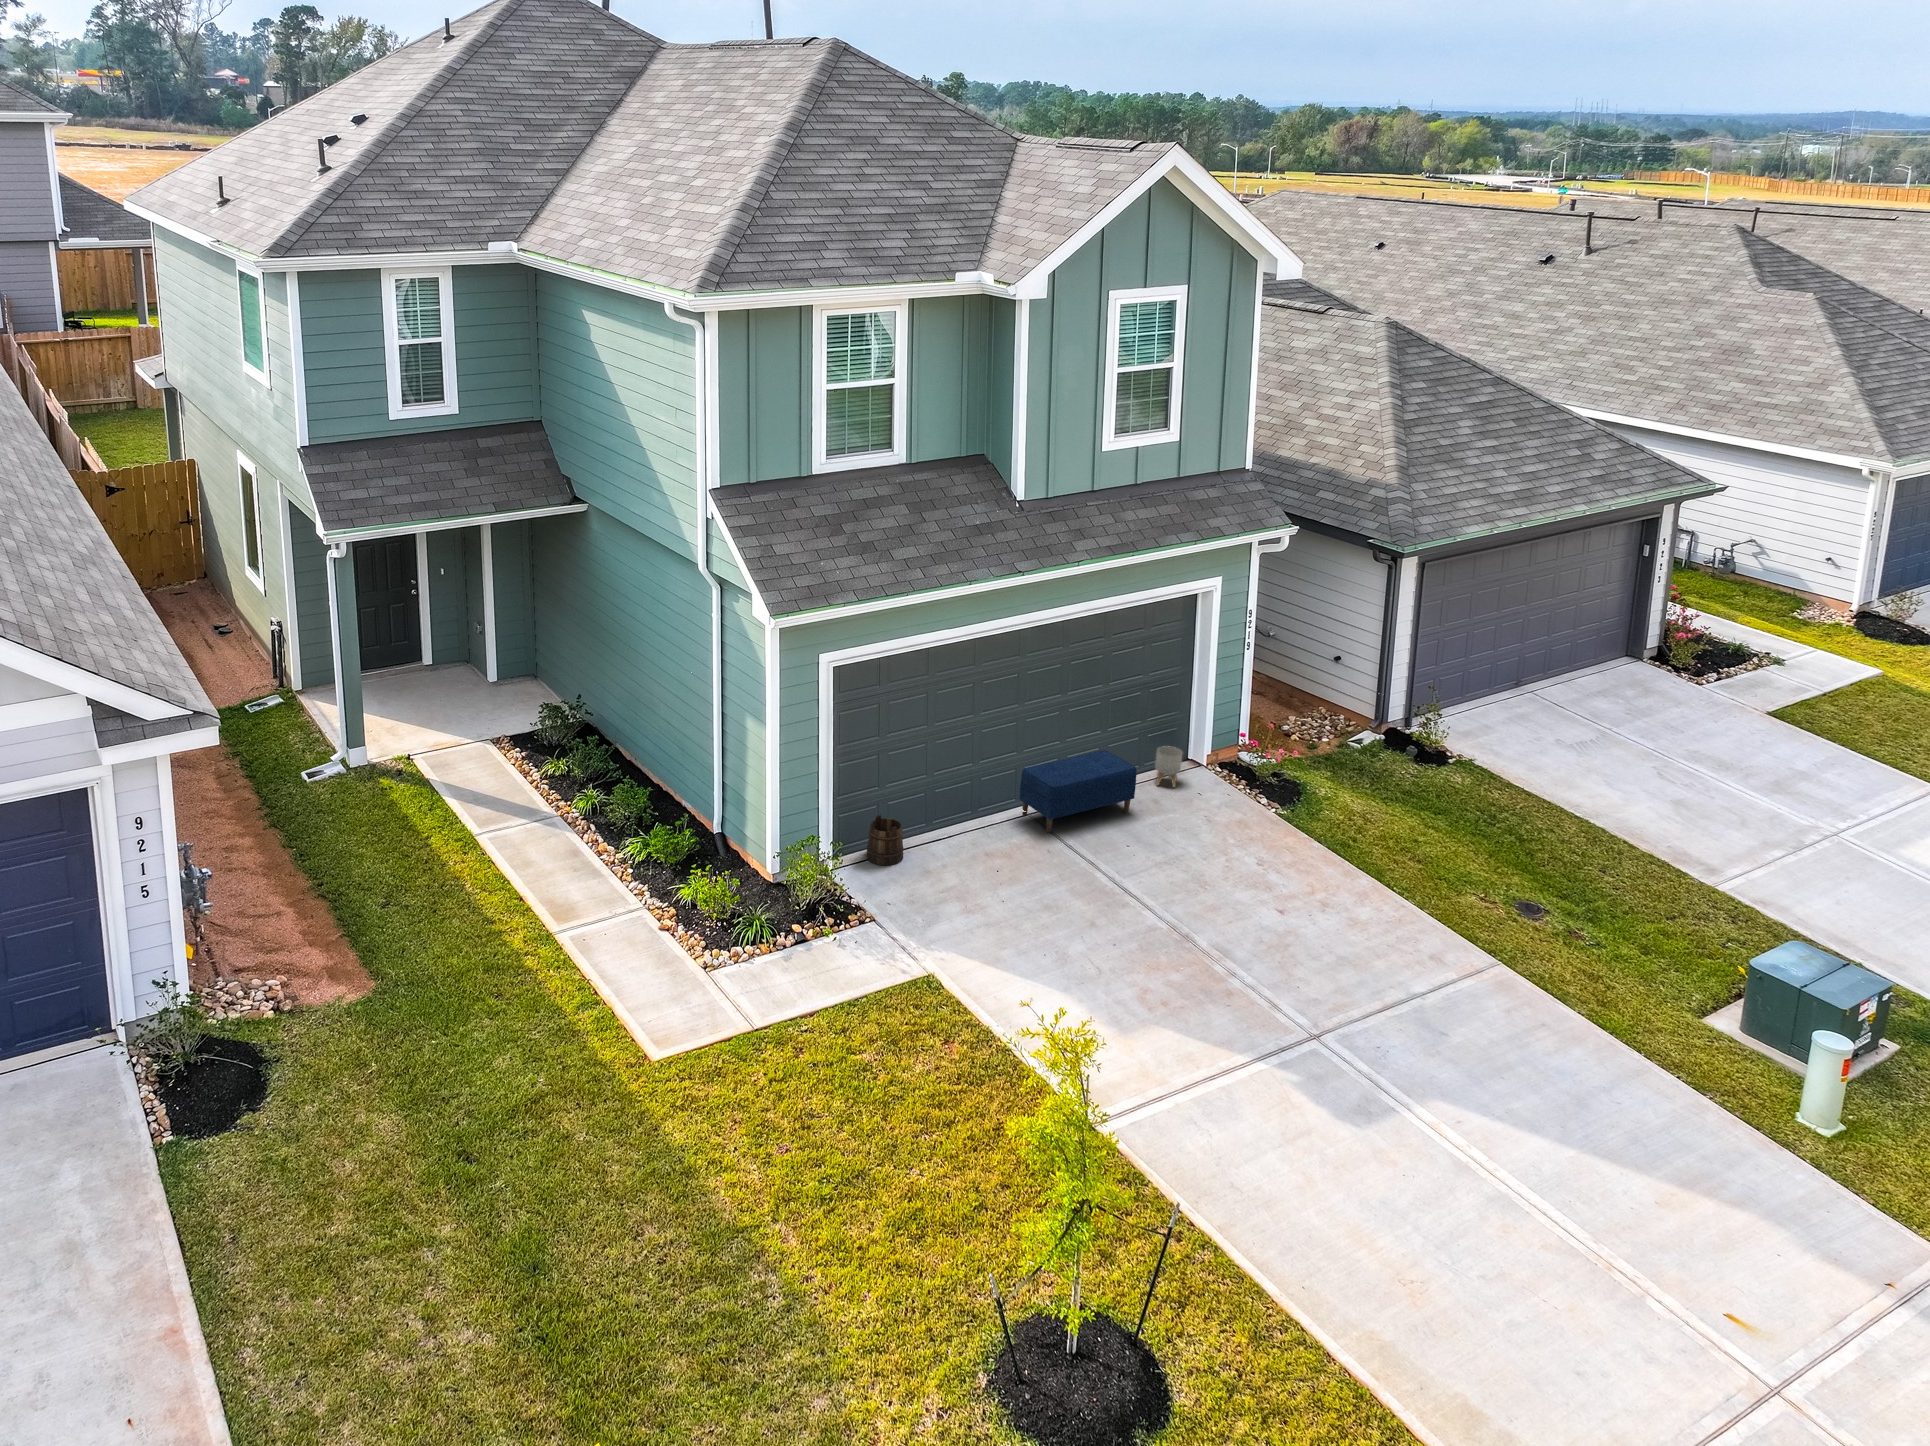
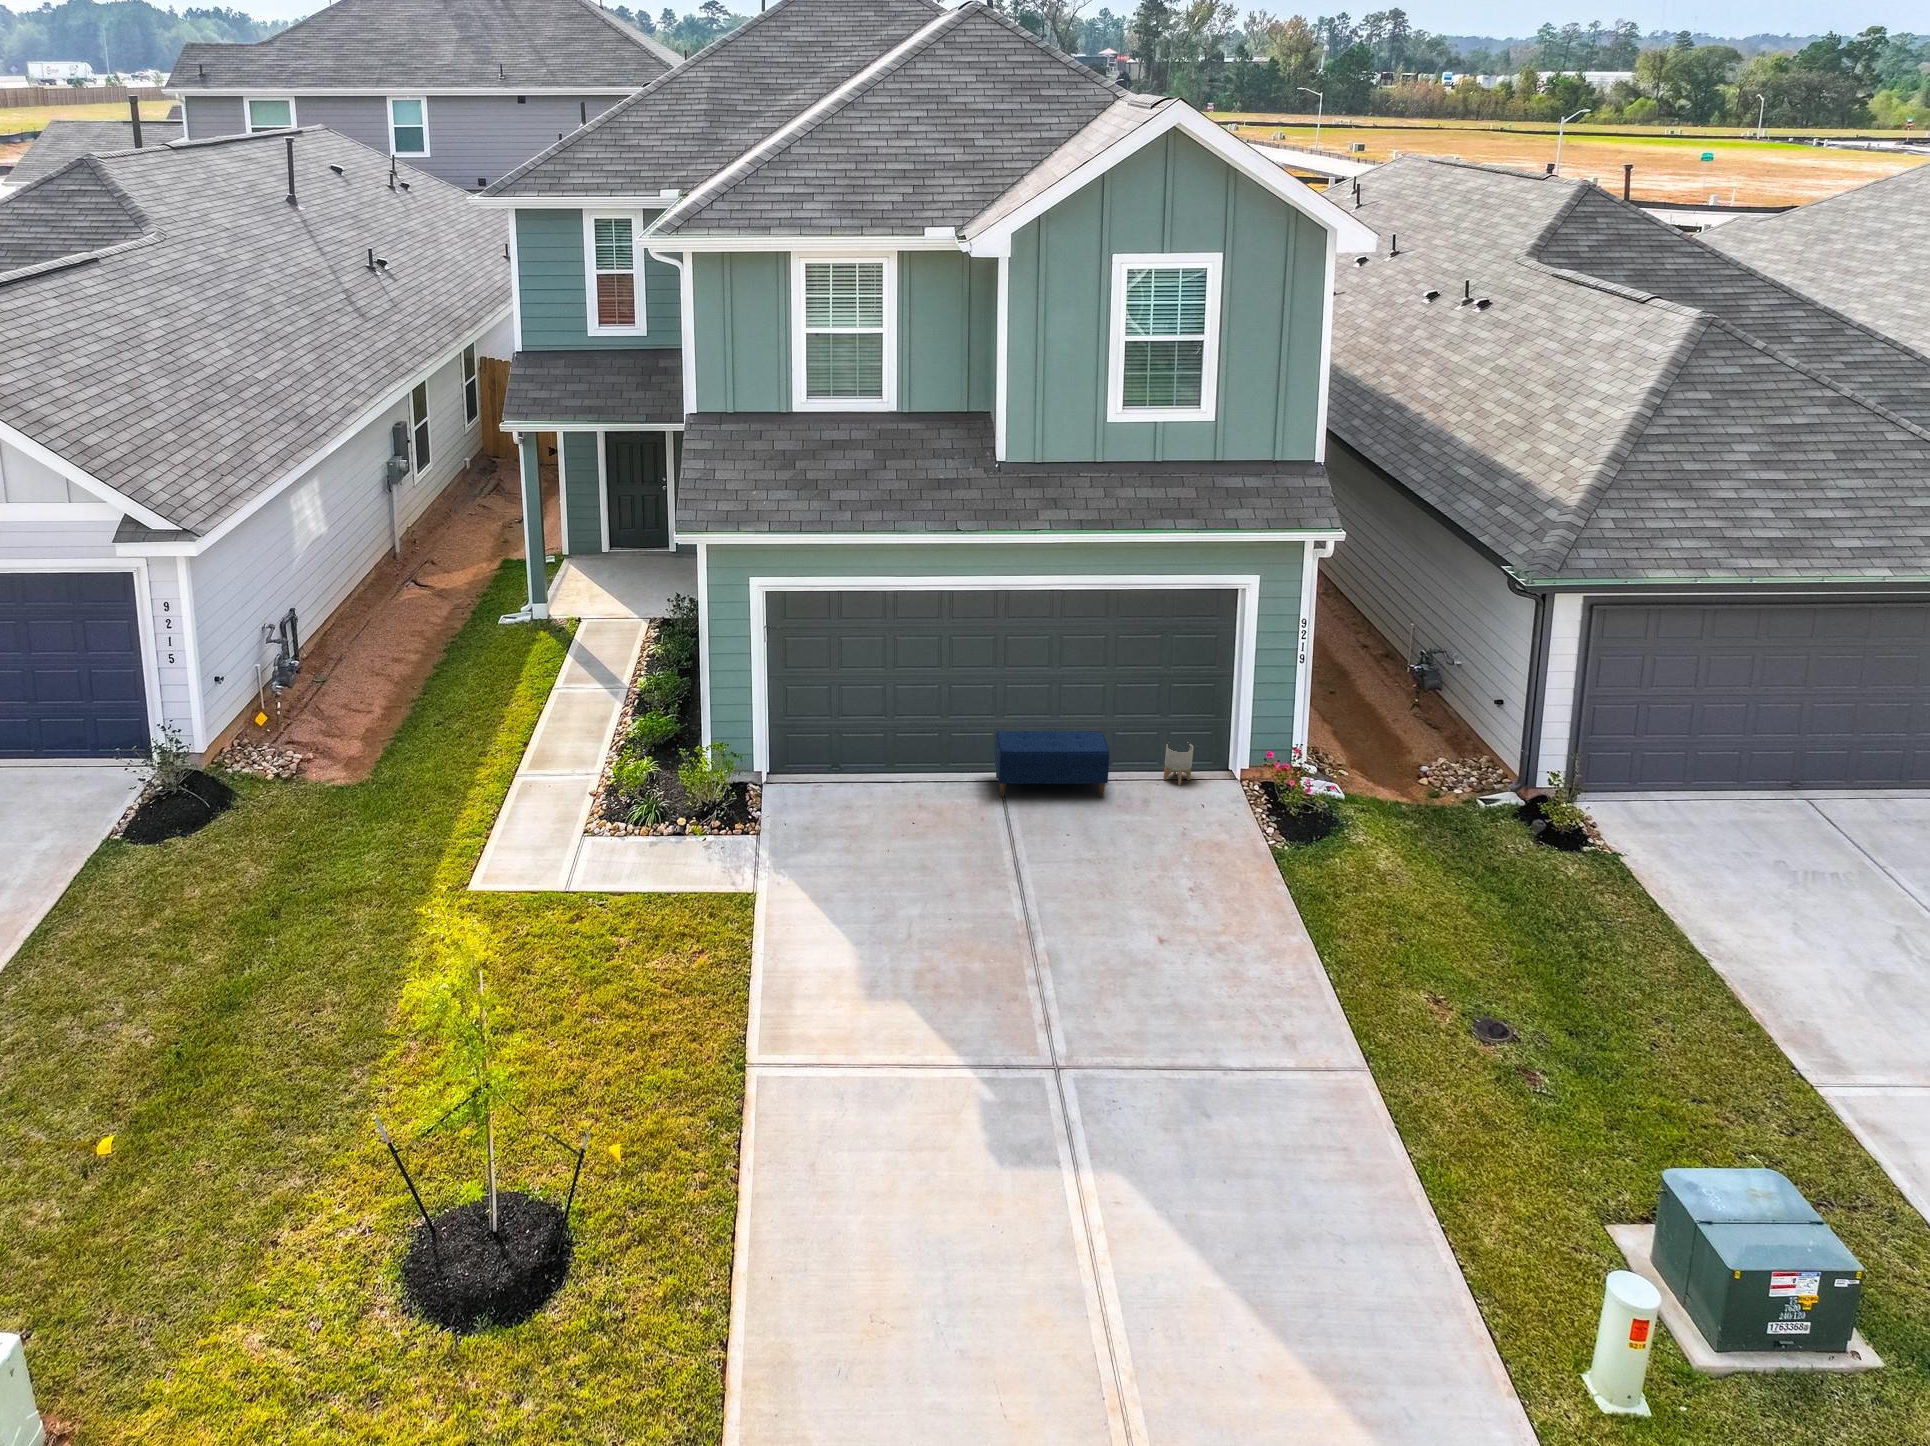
bucket: present [866,815,904,865] -> none [811,744,846,791]

